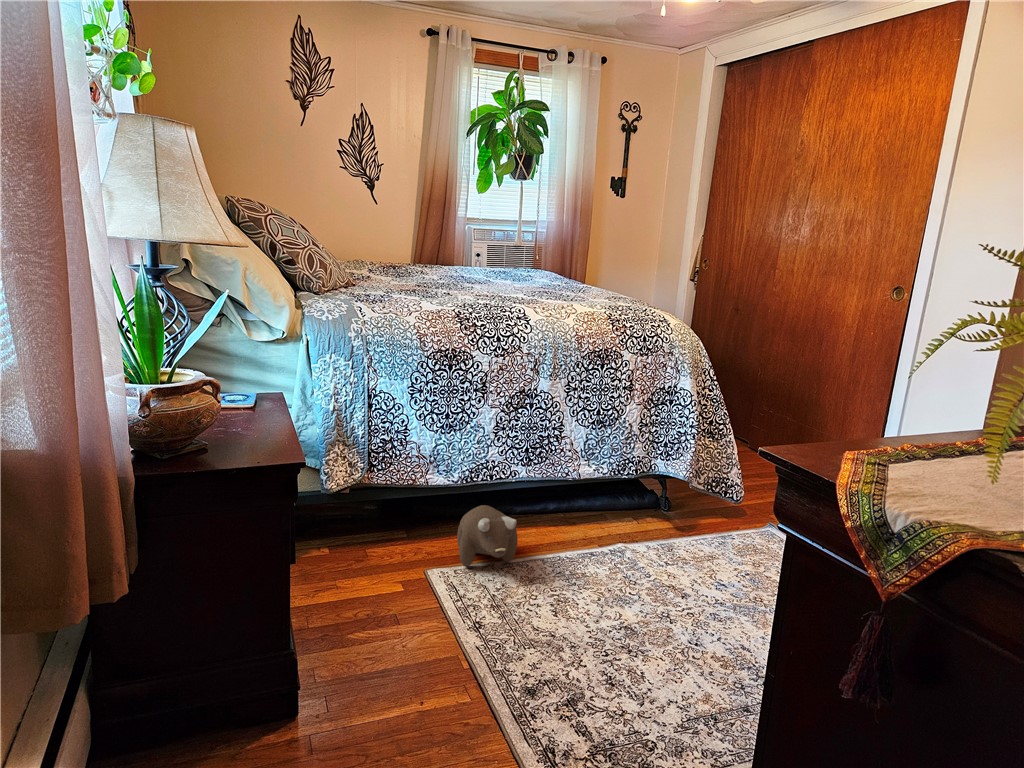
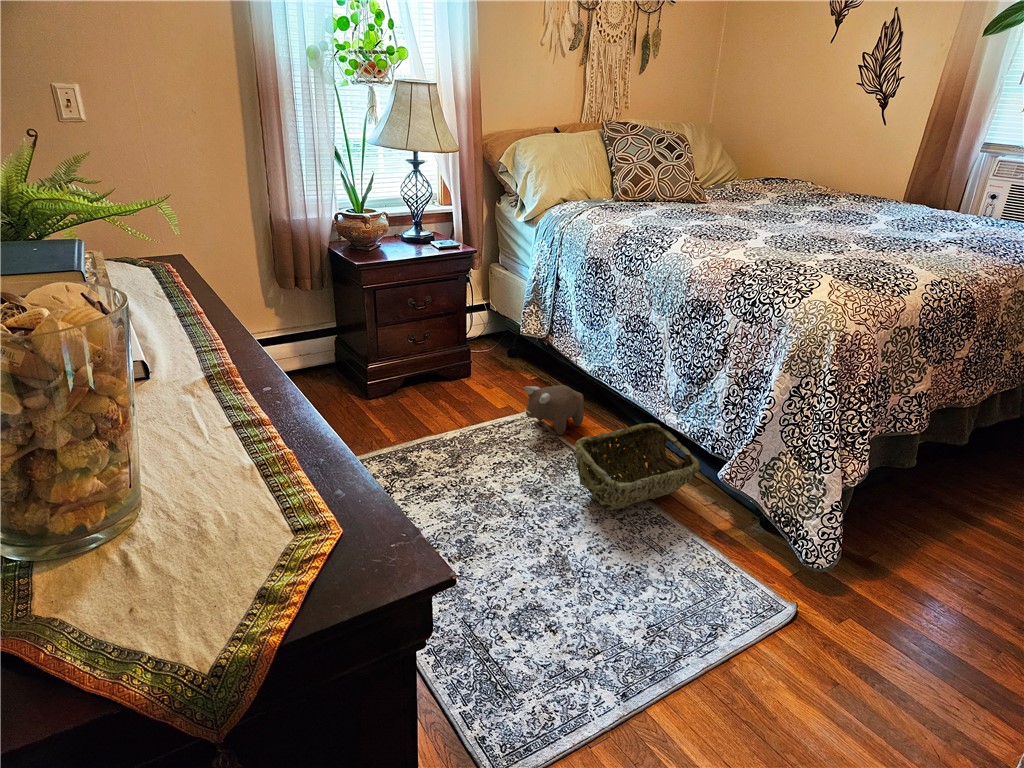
woven basket: none [587,484,699,567] -> present [575,423,700,510]

